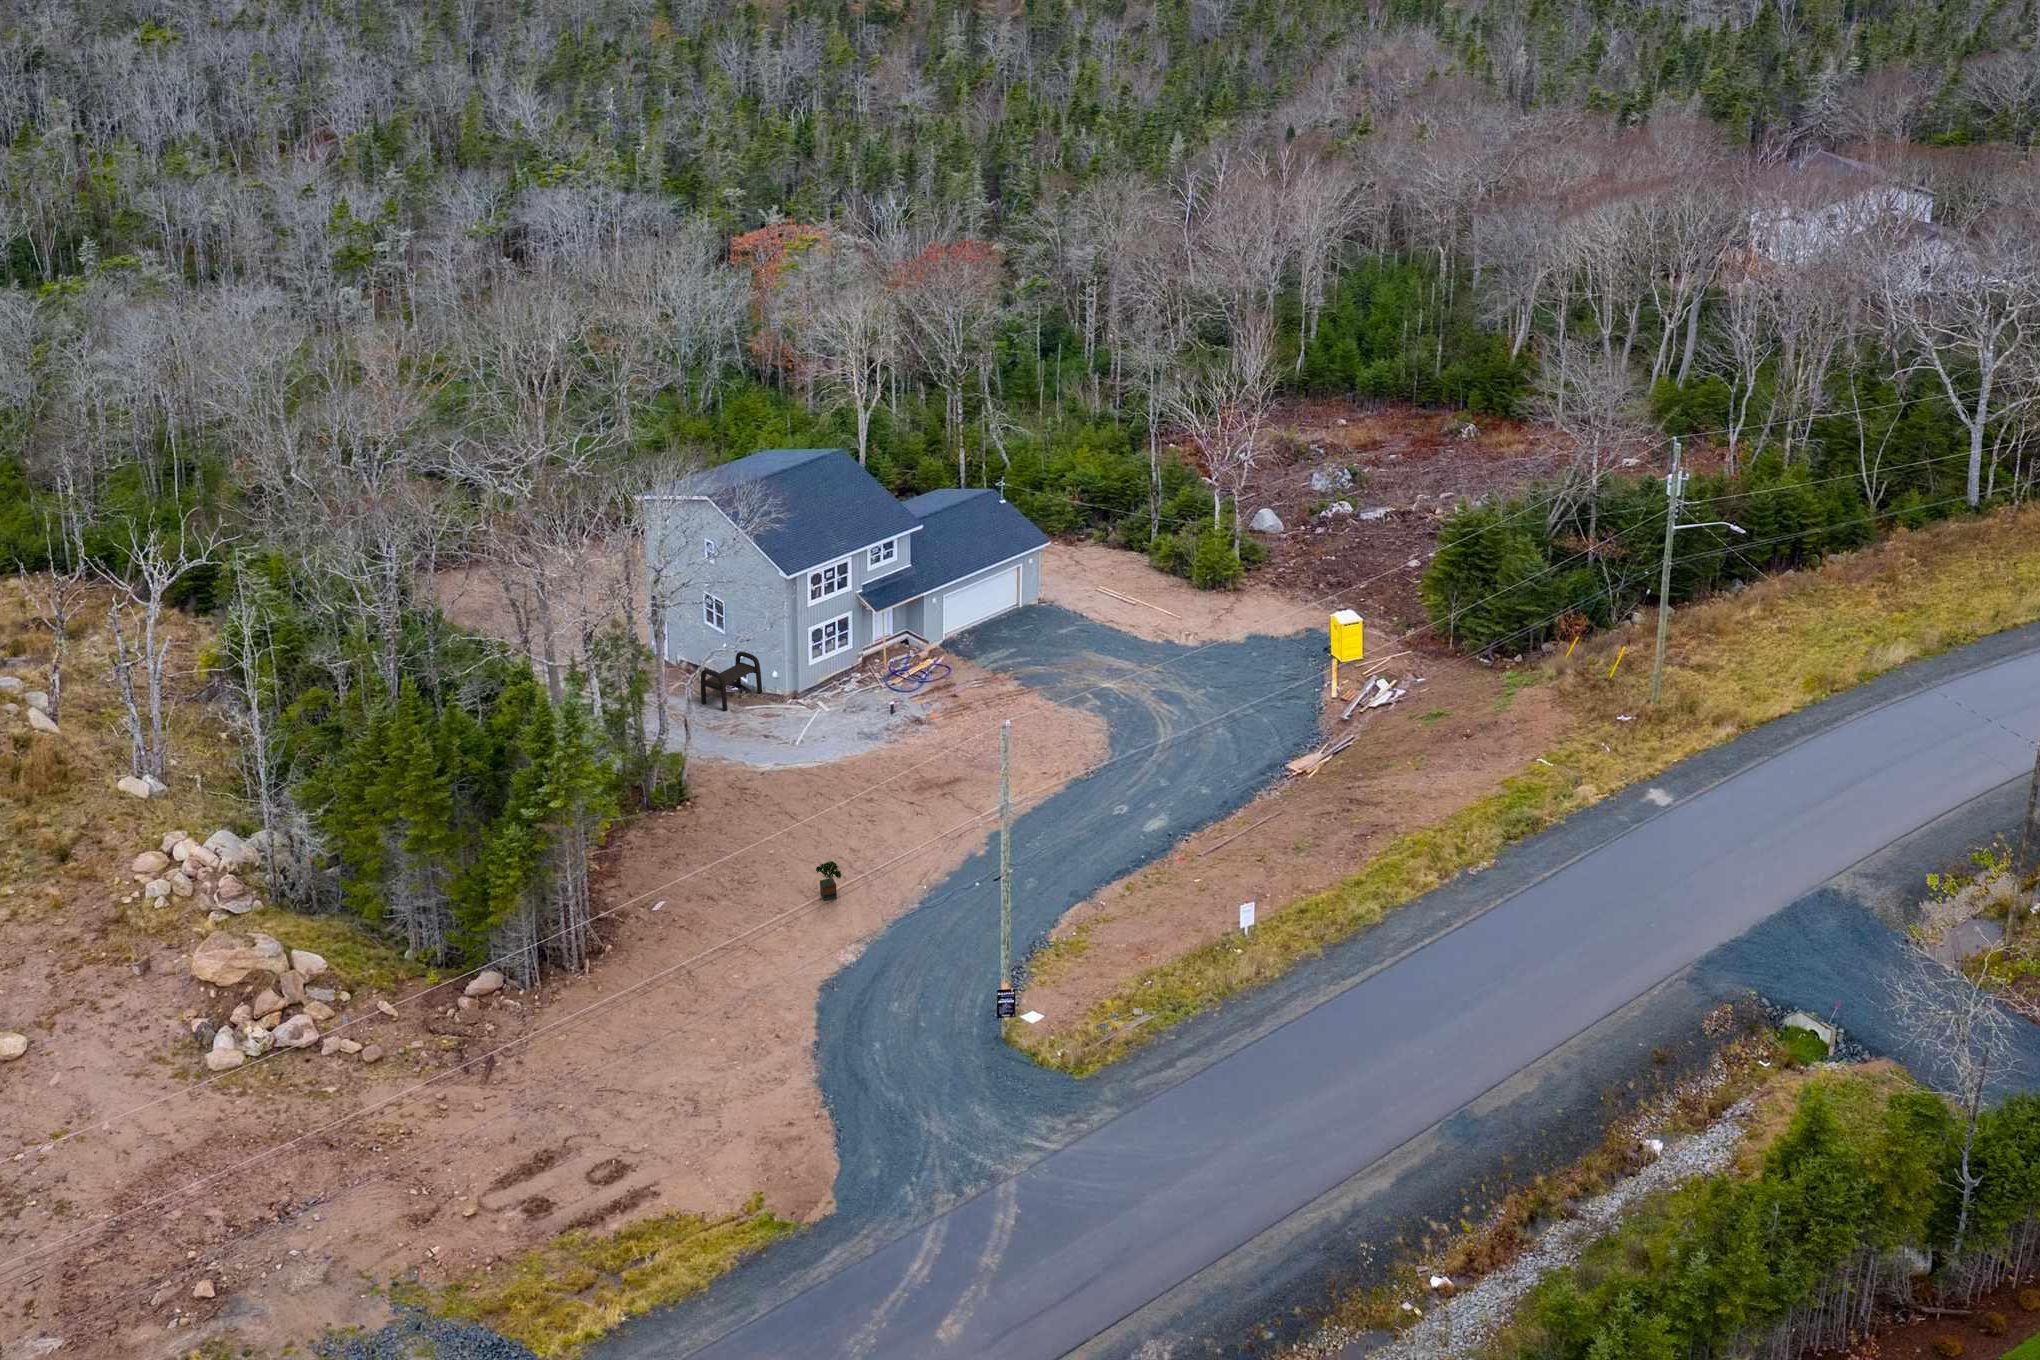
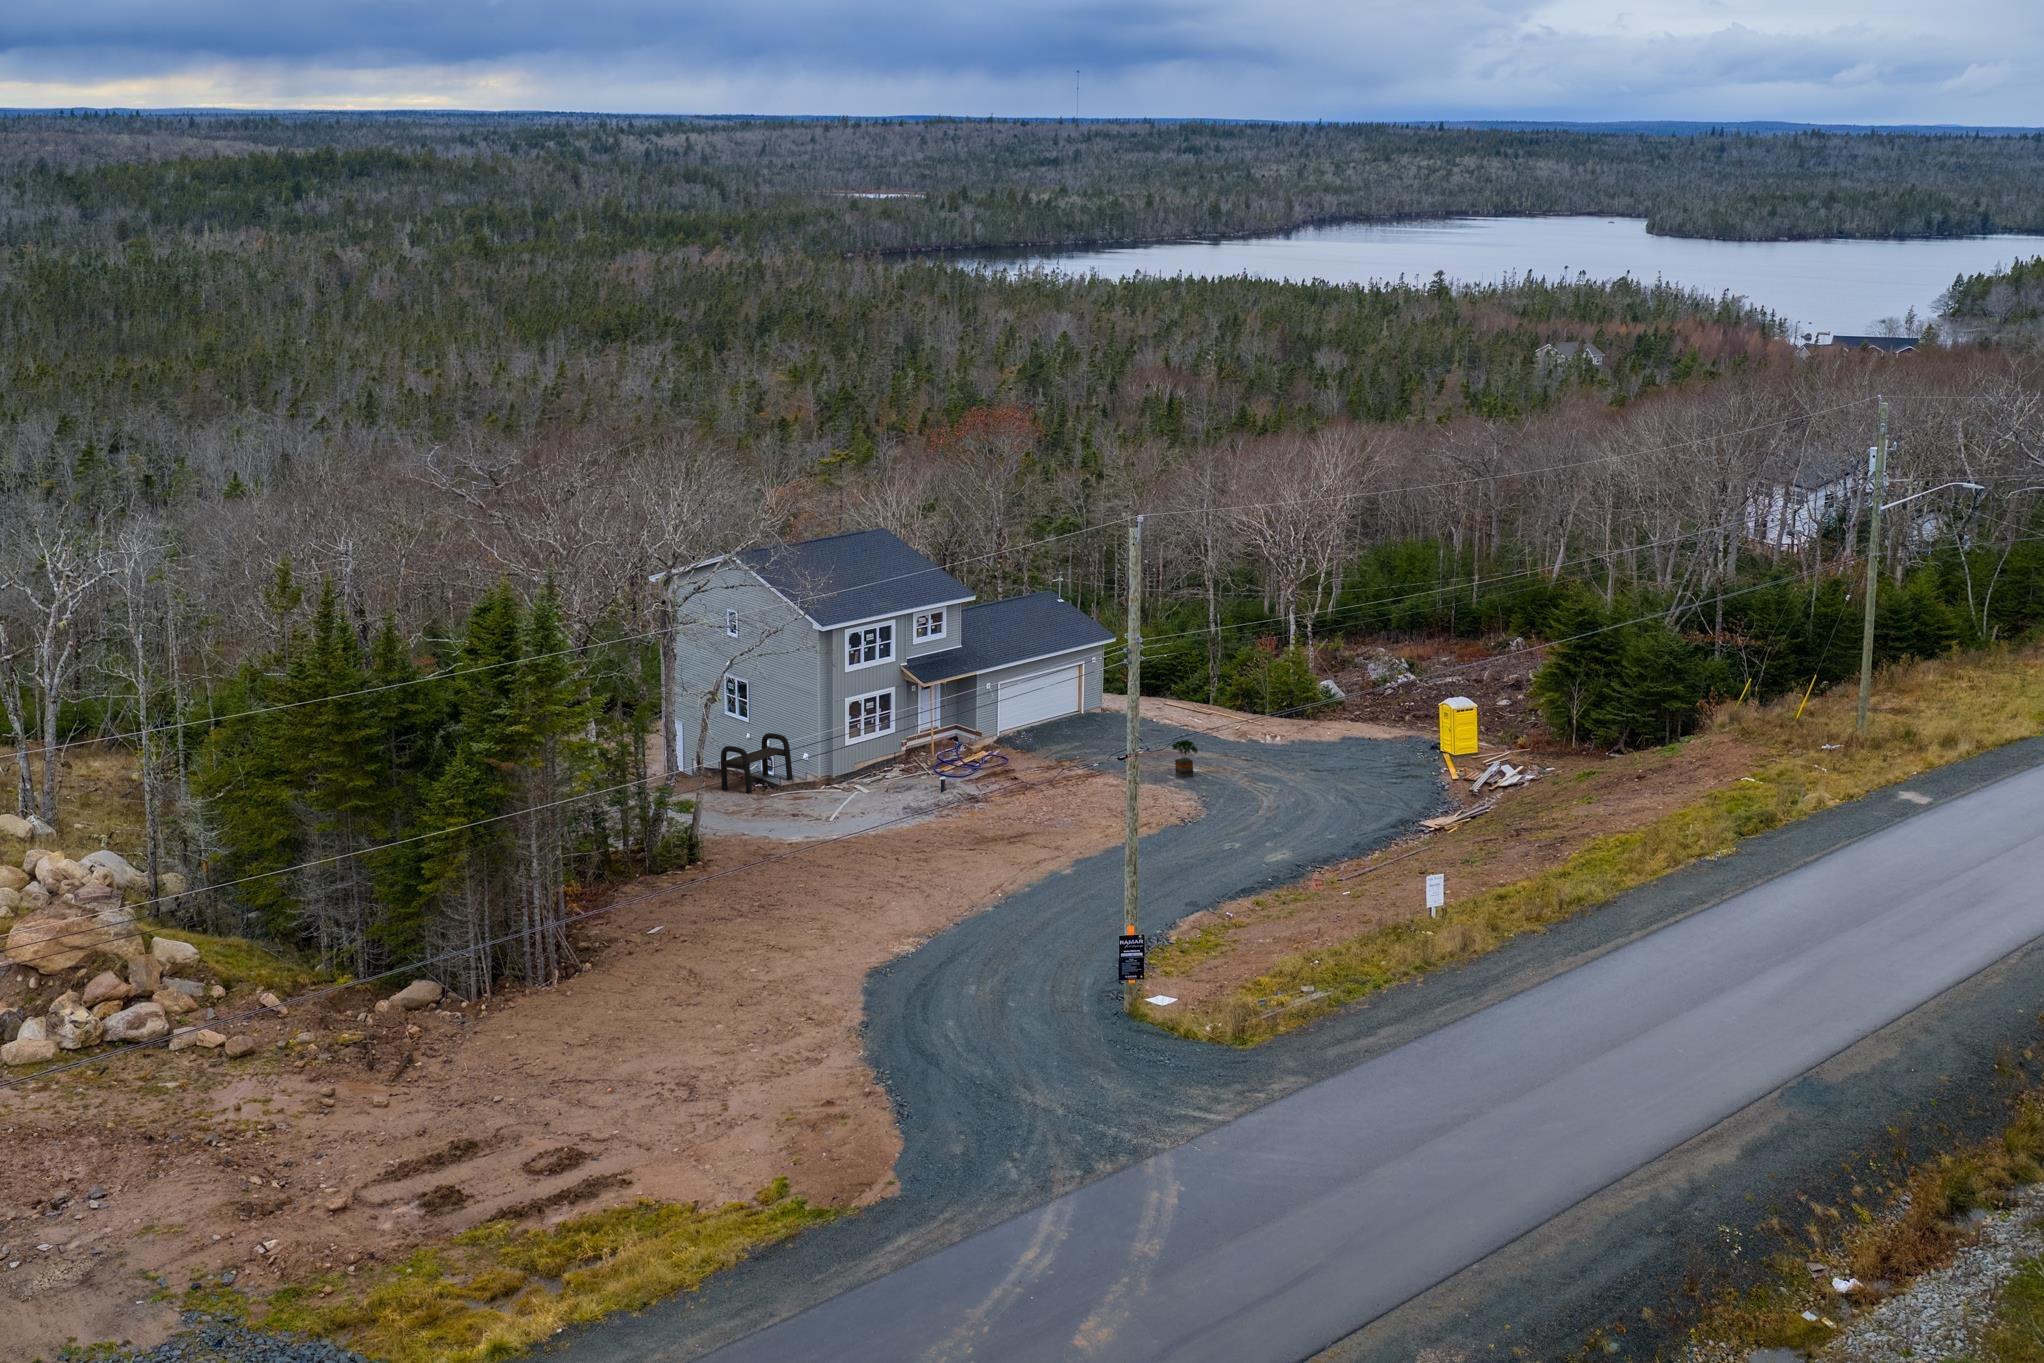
potted tree: present [816,861,841,901] -> present [1172,740,1198,778]

